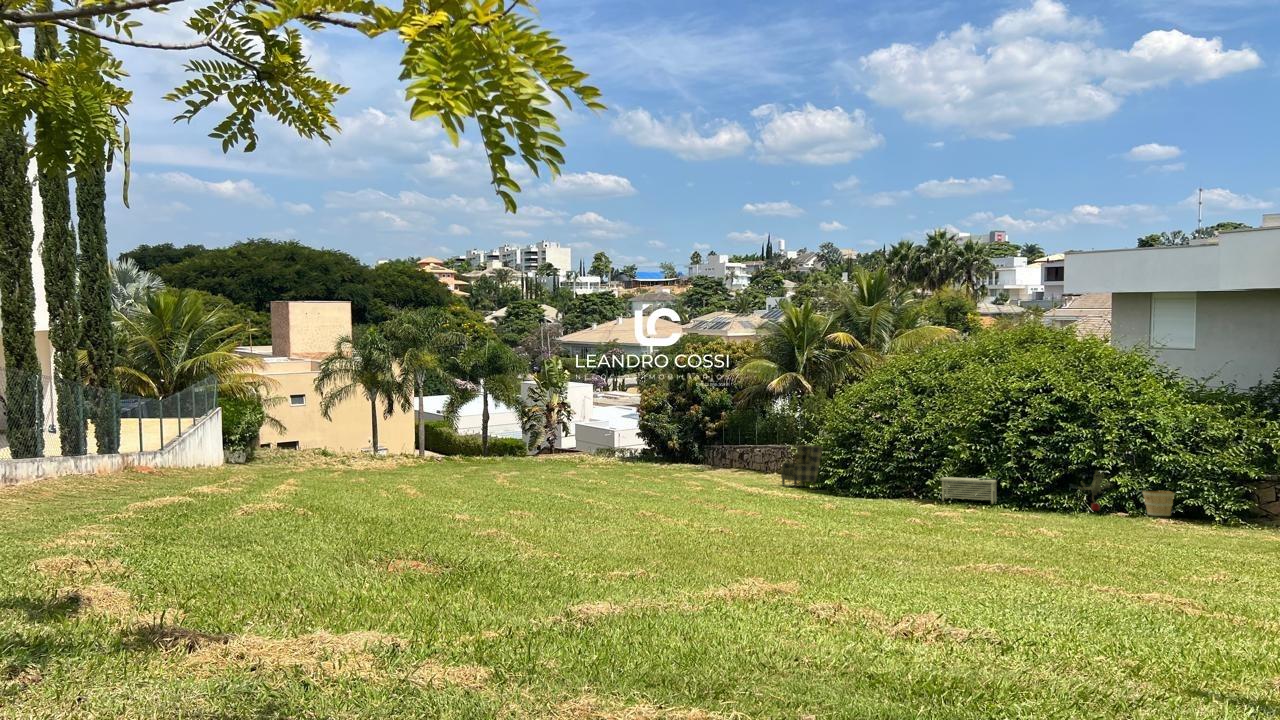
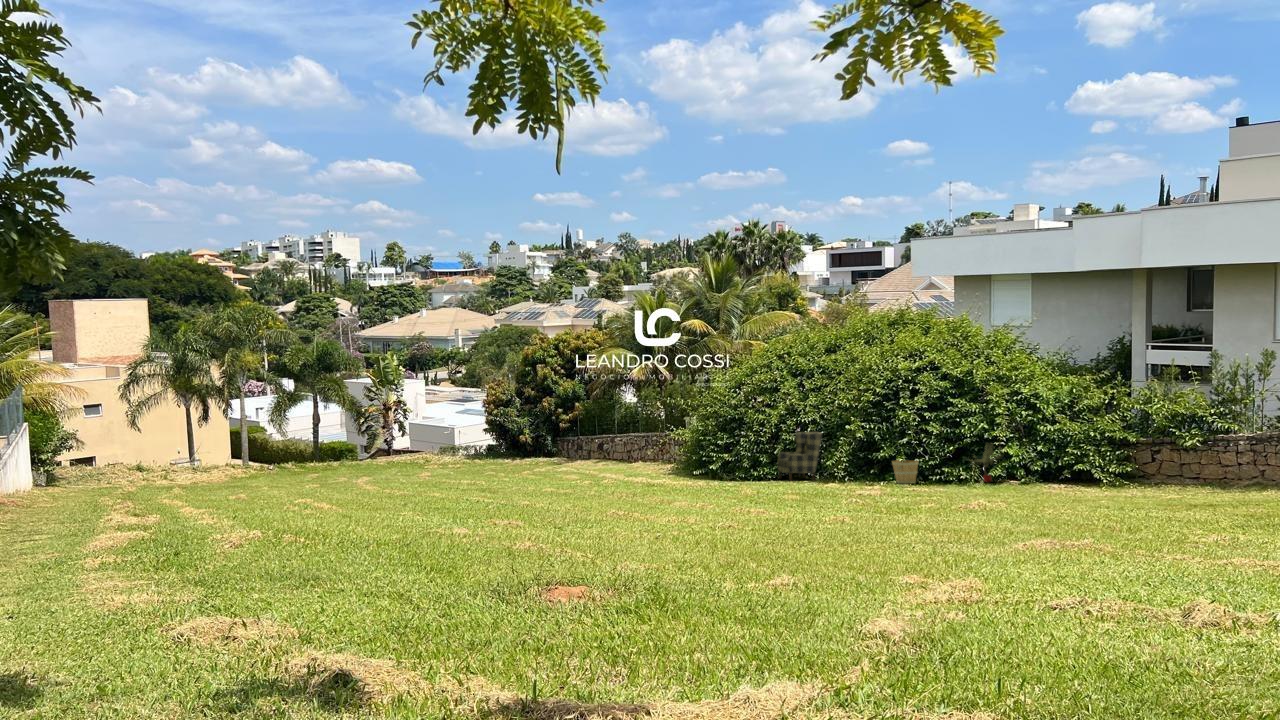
chair: present [781,445,823,488] -> present [778,432,822,481]
storage bench: present [940,477,996,504] -> none [835,457,888,481]
wooden bucket: present [1143,491,1175,516] -> present [892,460,919,484]

